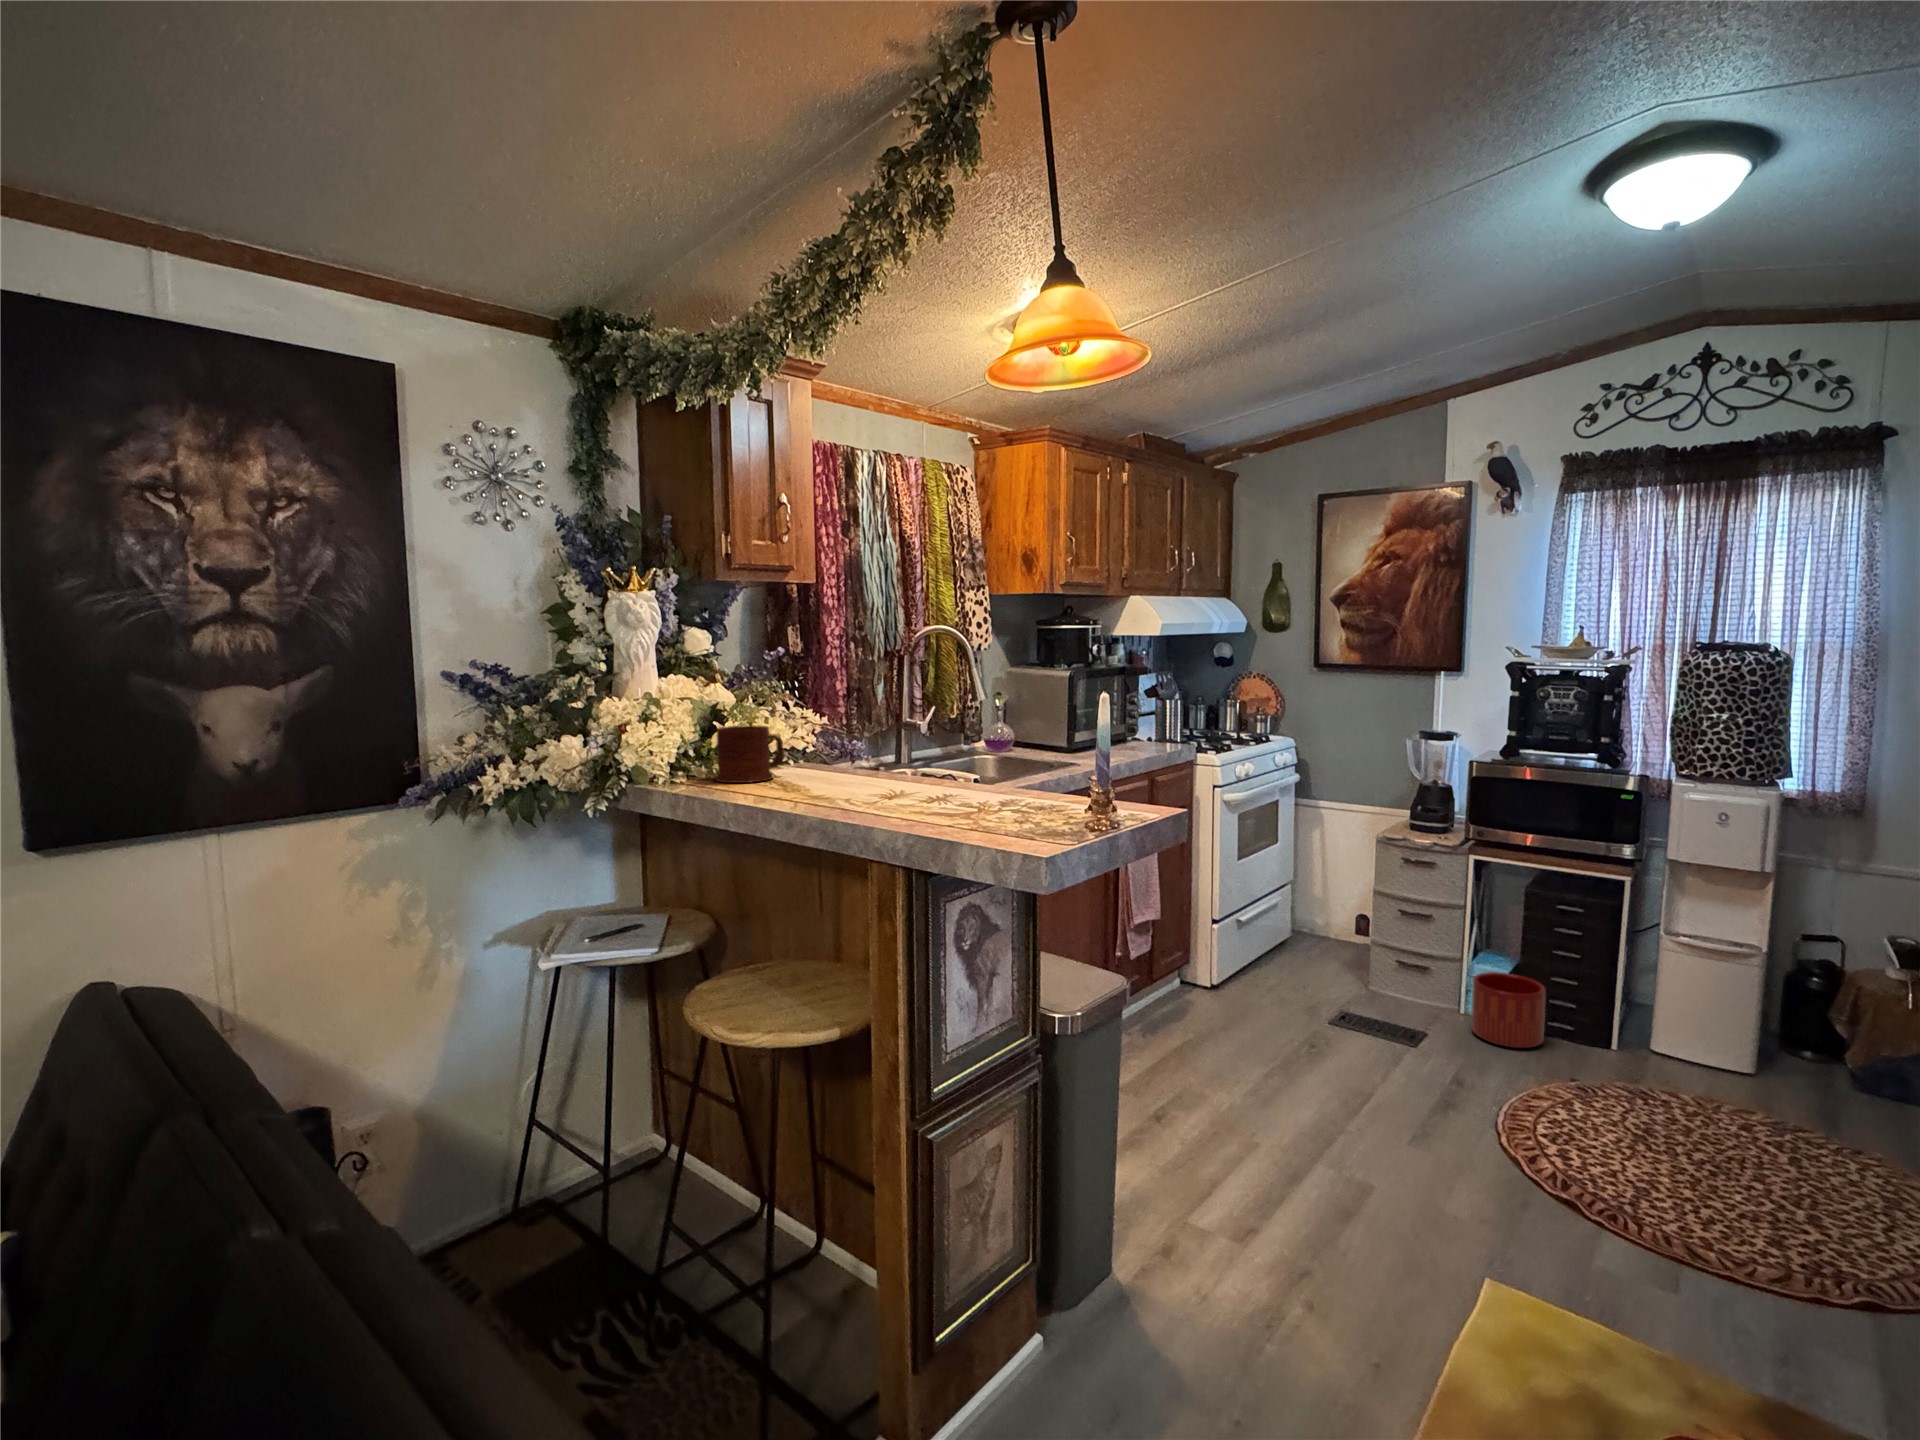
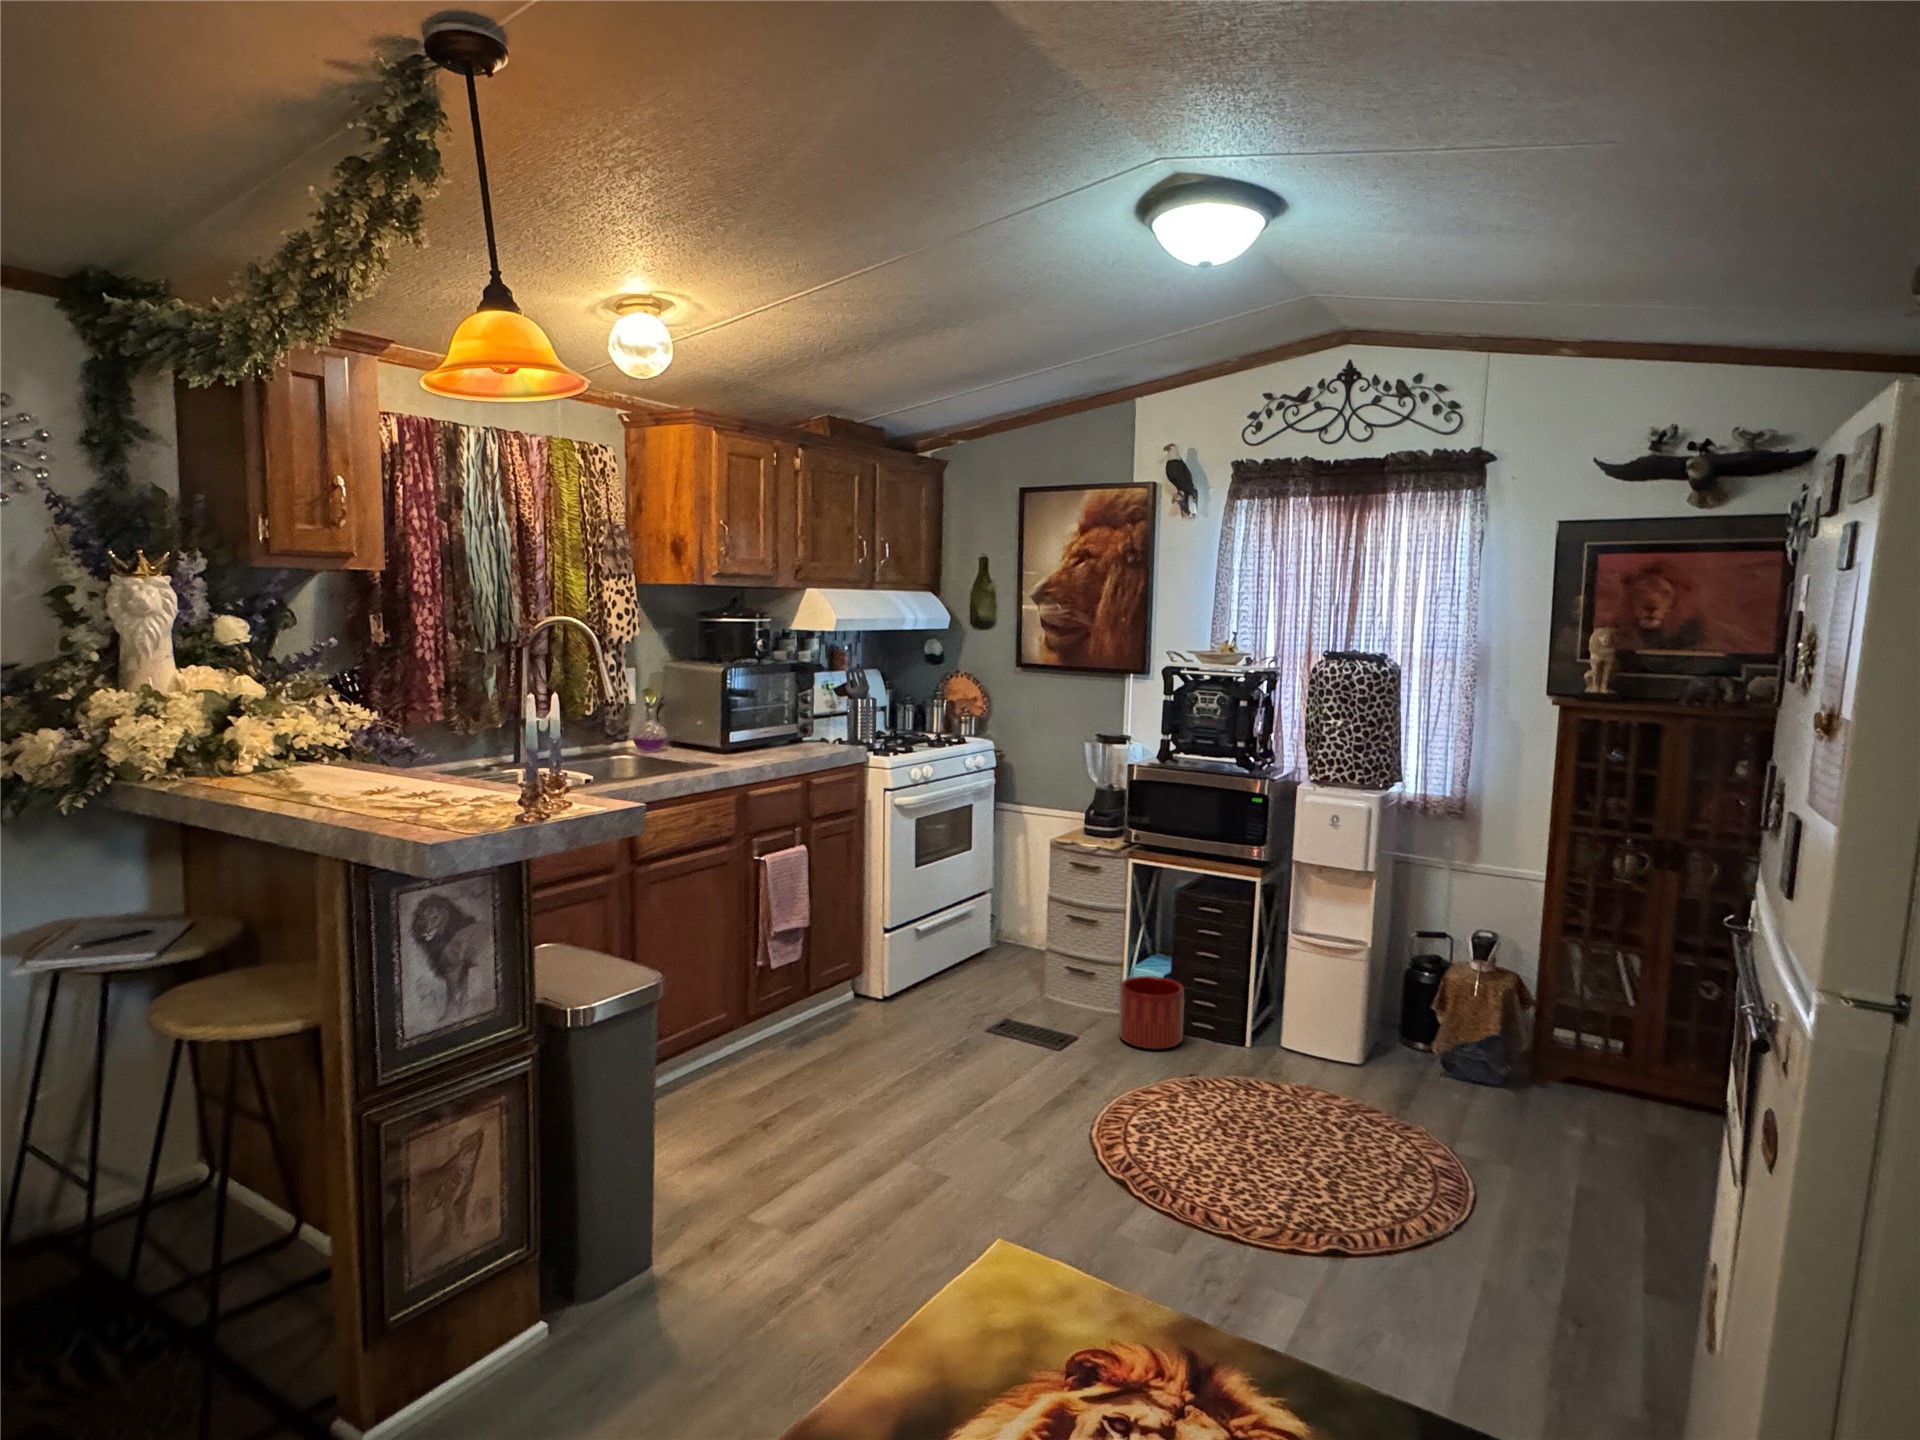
mug: present [715,725,783,783] -> none [217,721,300,781]

